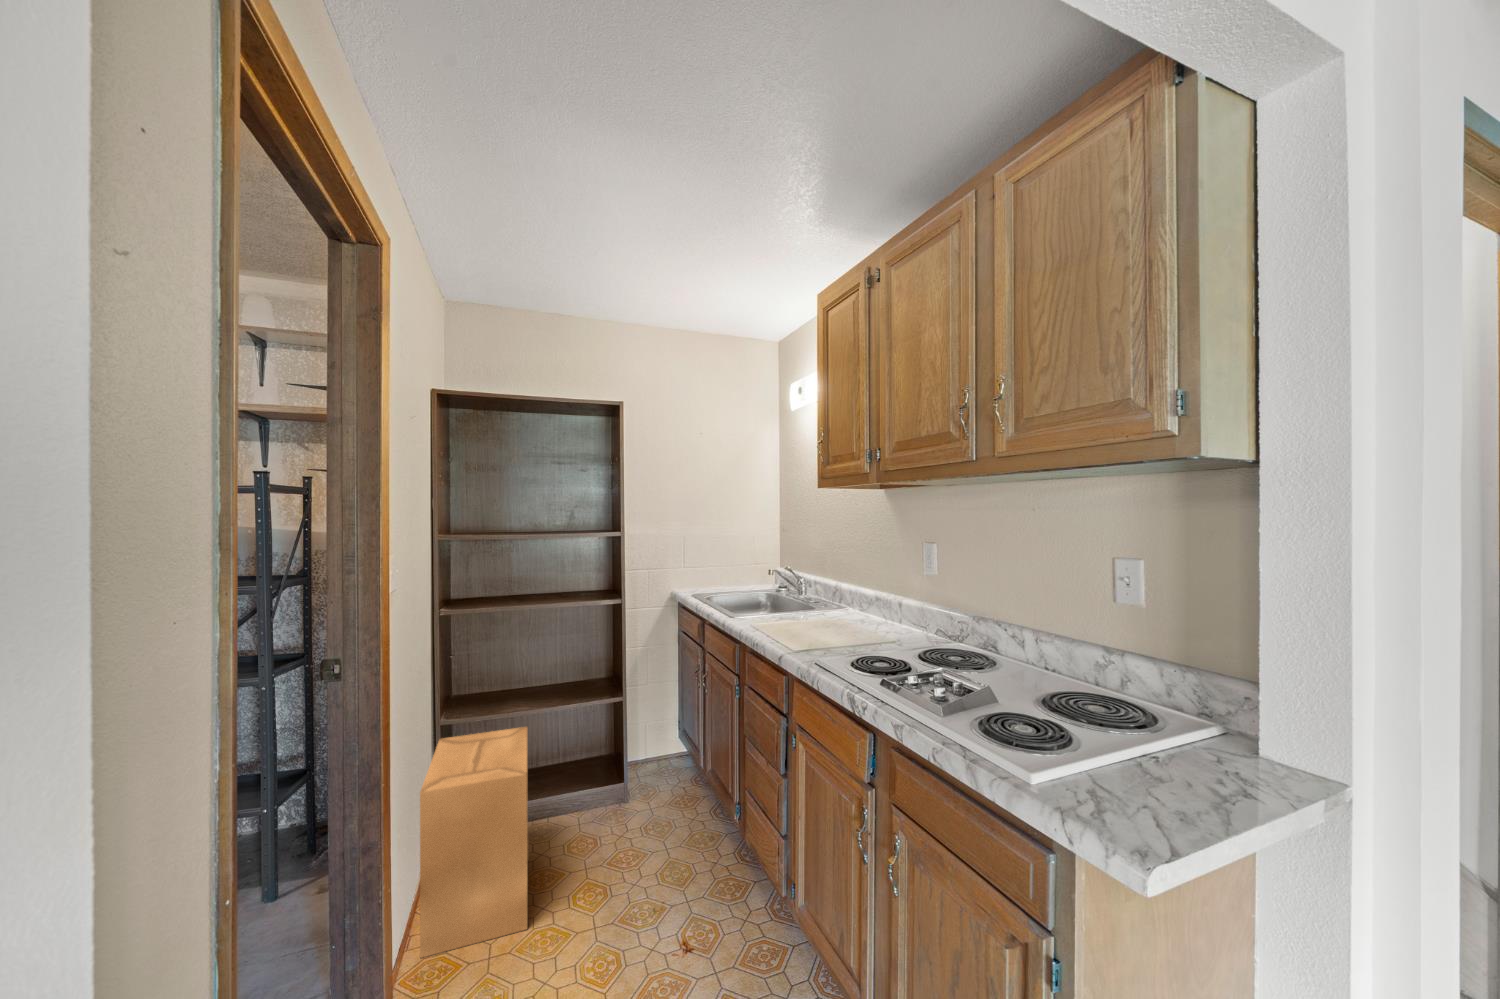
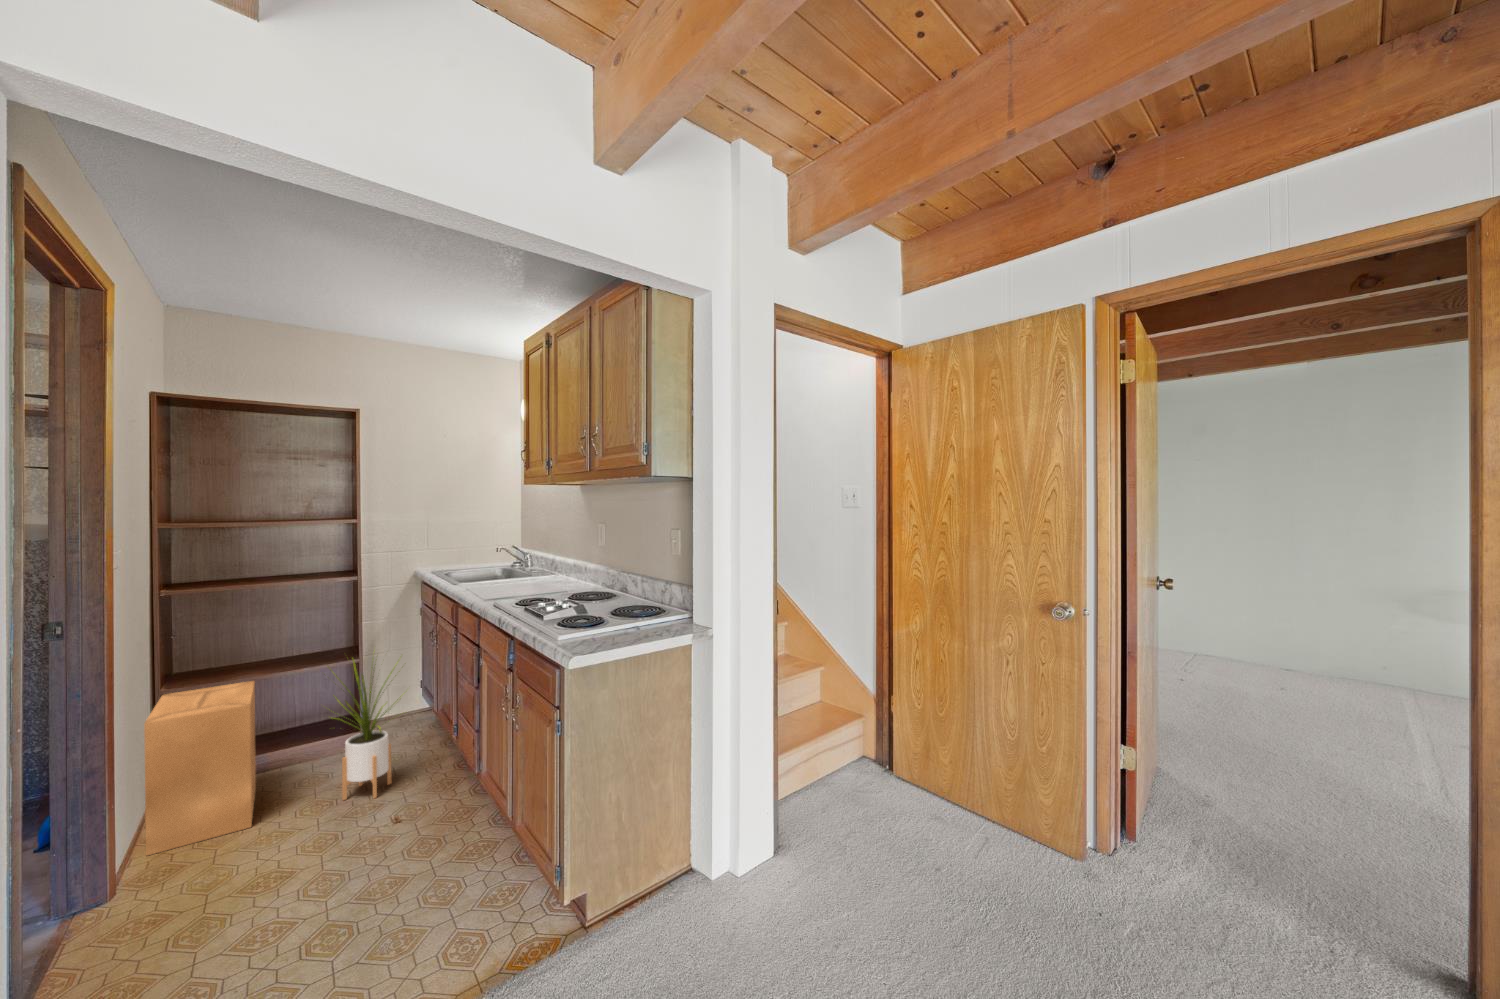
house plant: none [600,699,700,905] -> present [331,658,401,800]

